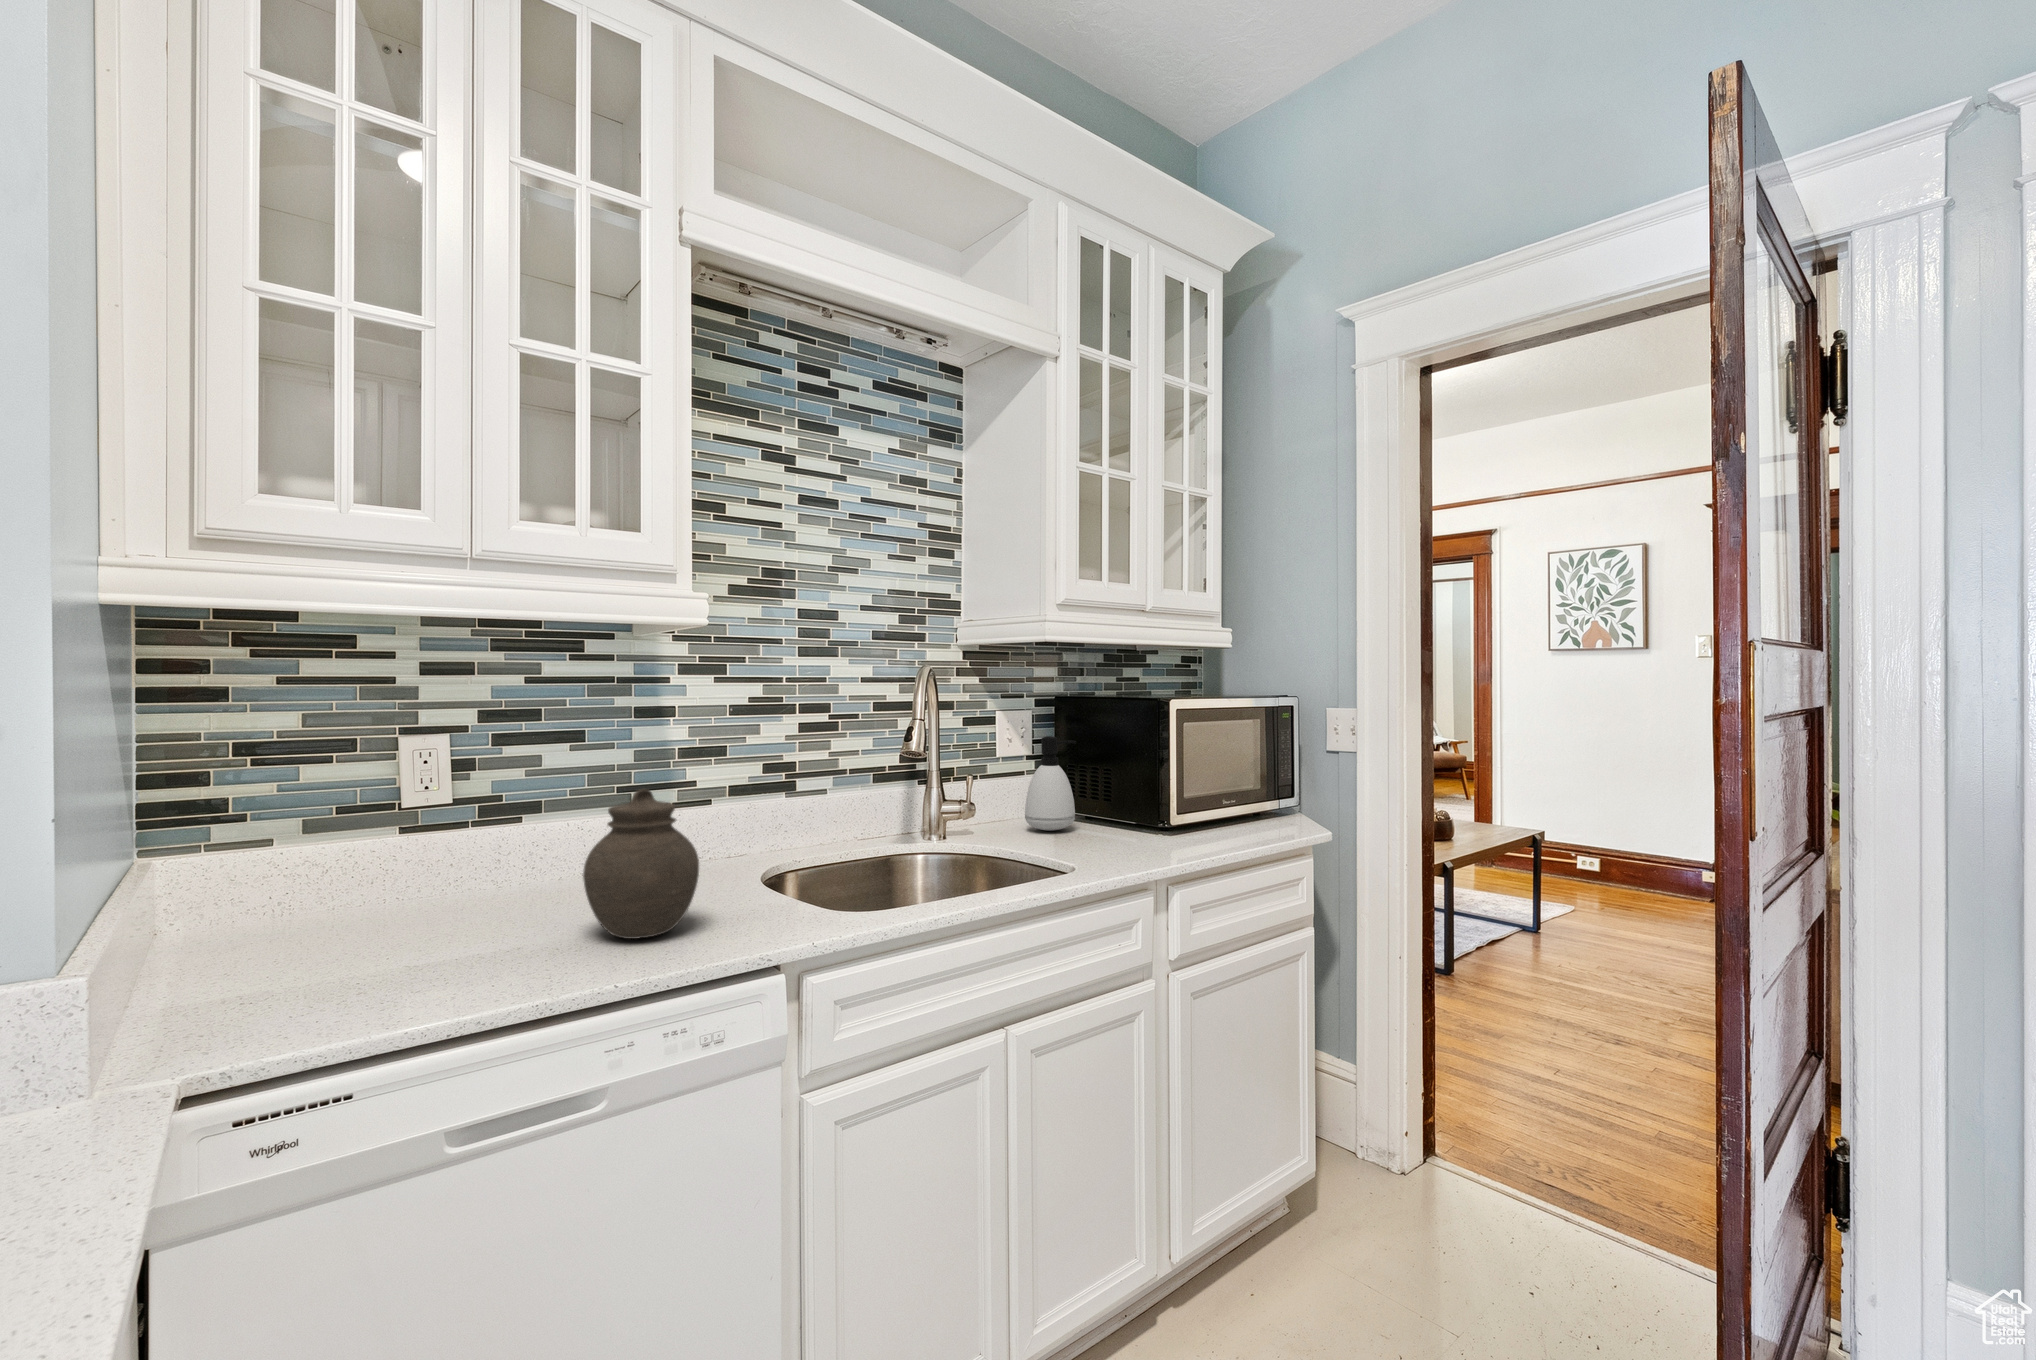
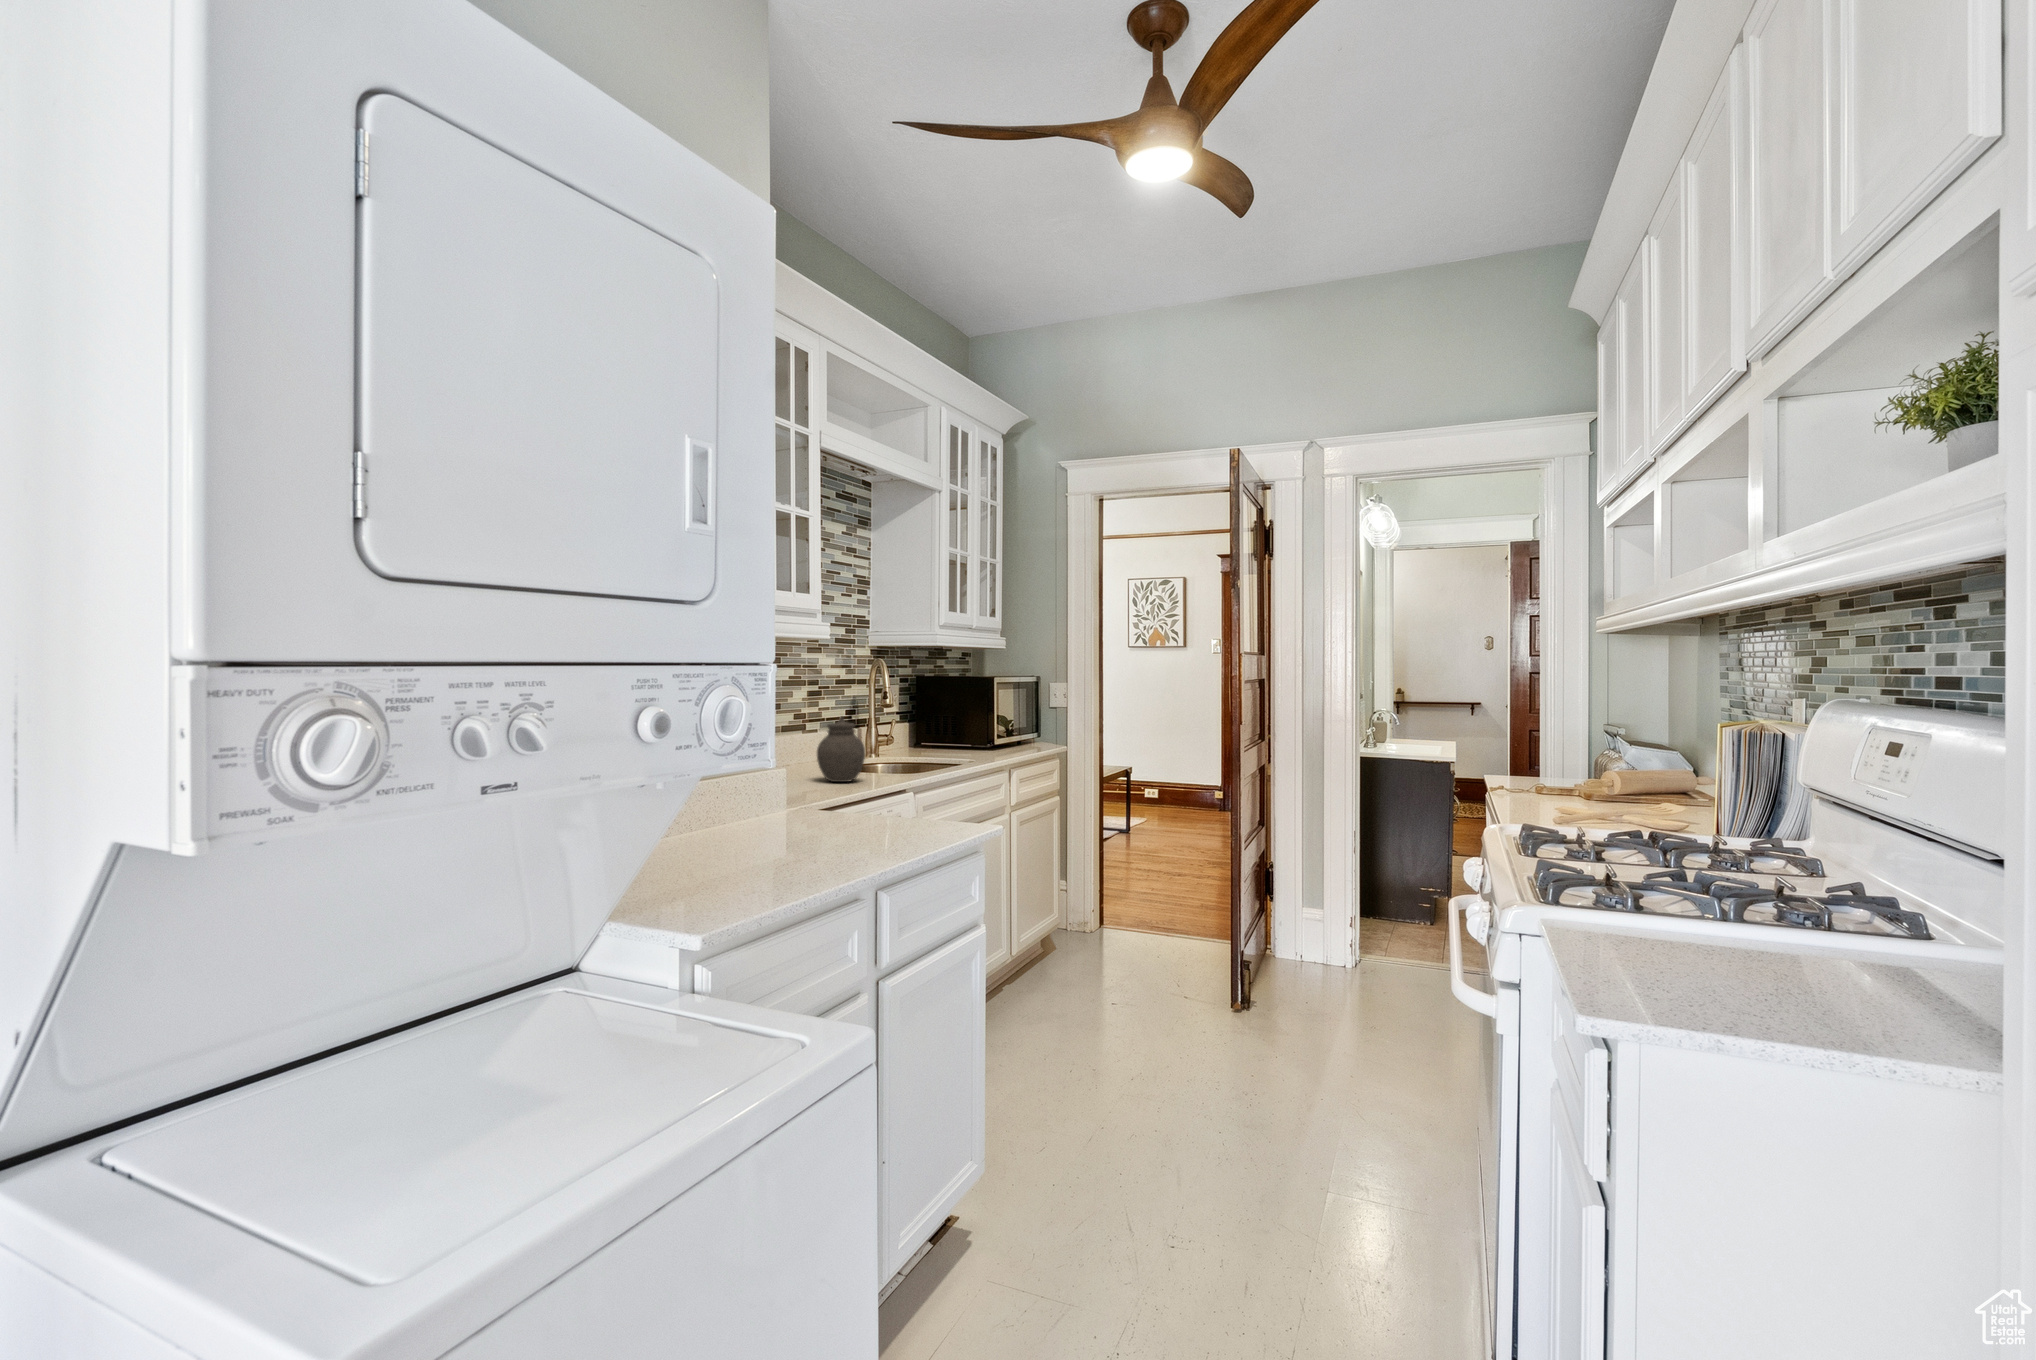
soap dispenser: present [1025,736,1076,831] -> none [909,699,938,752]

